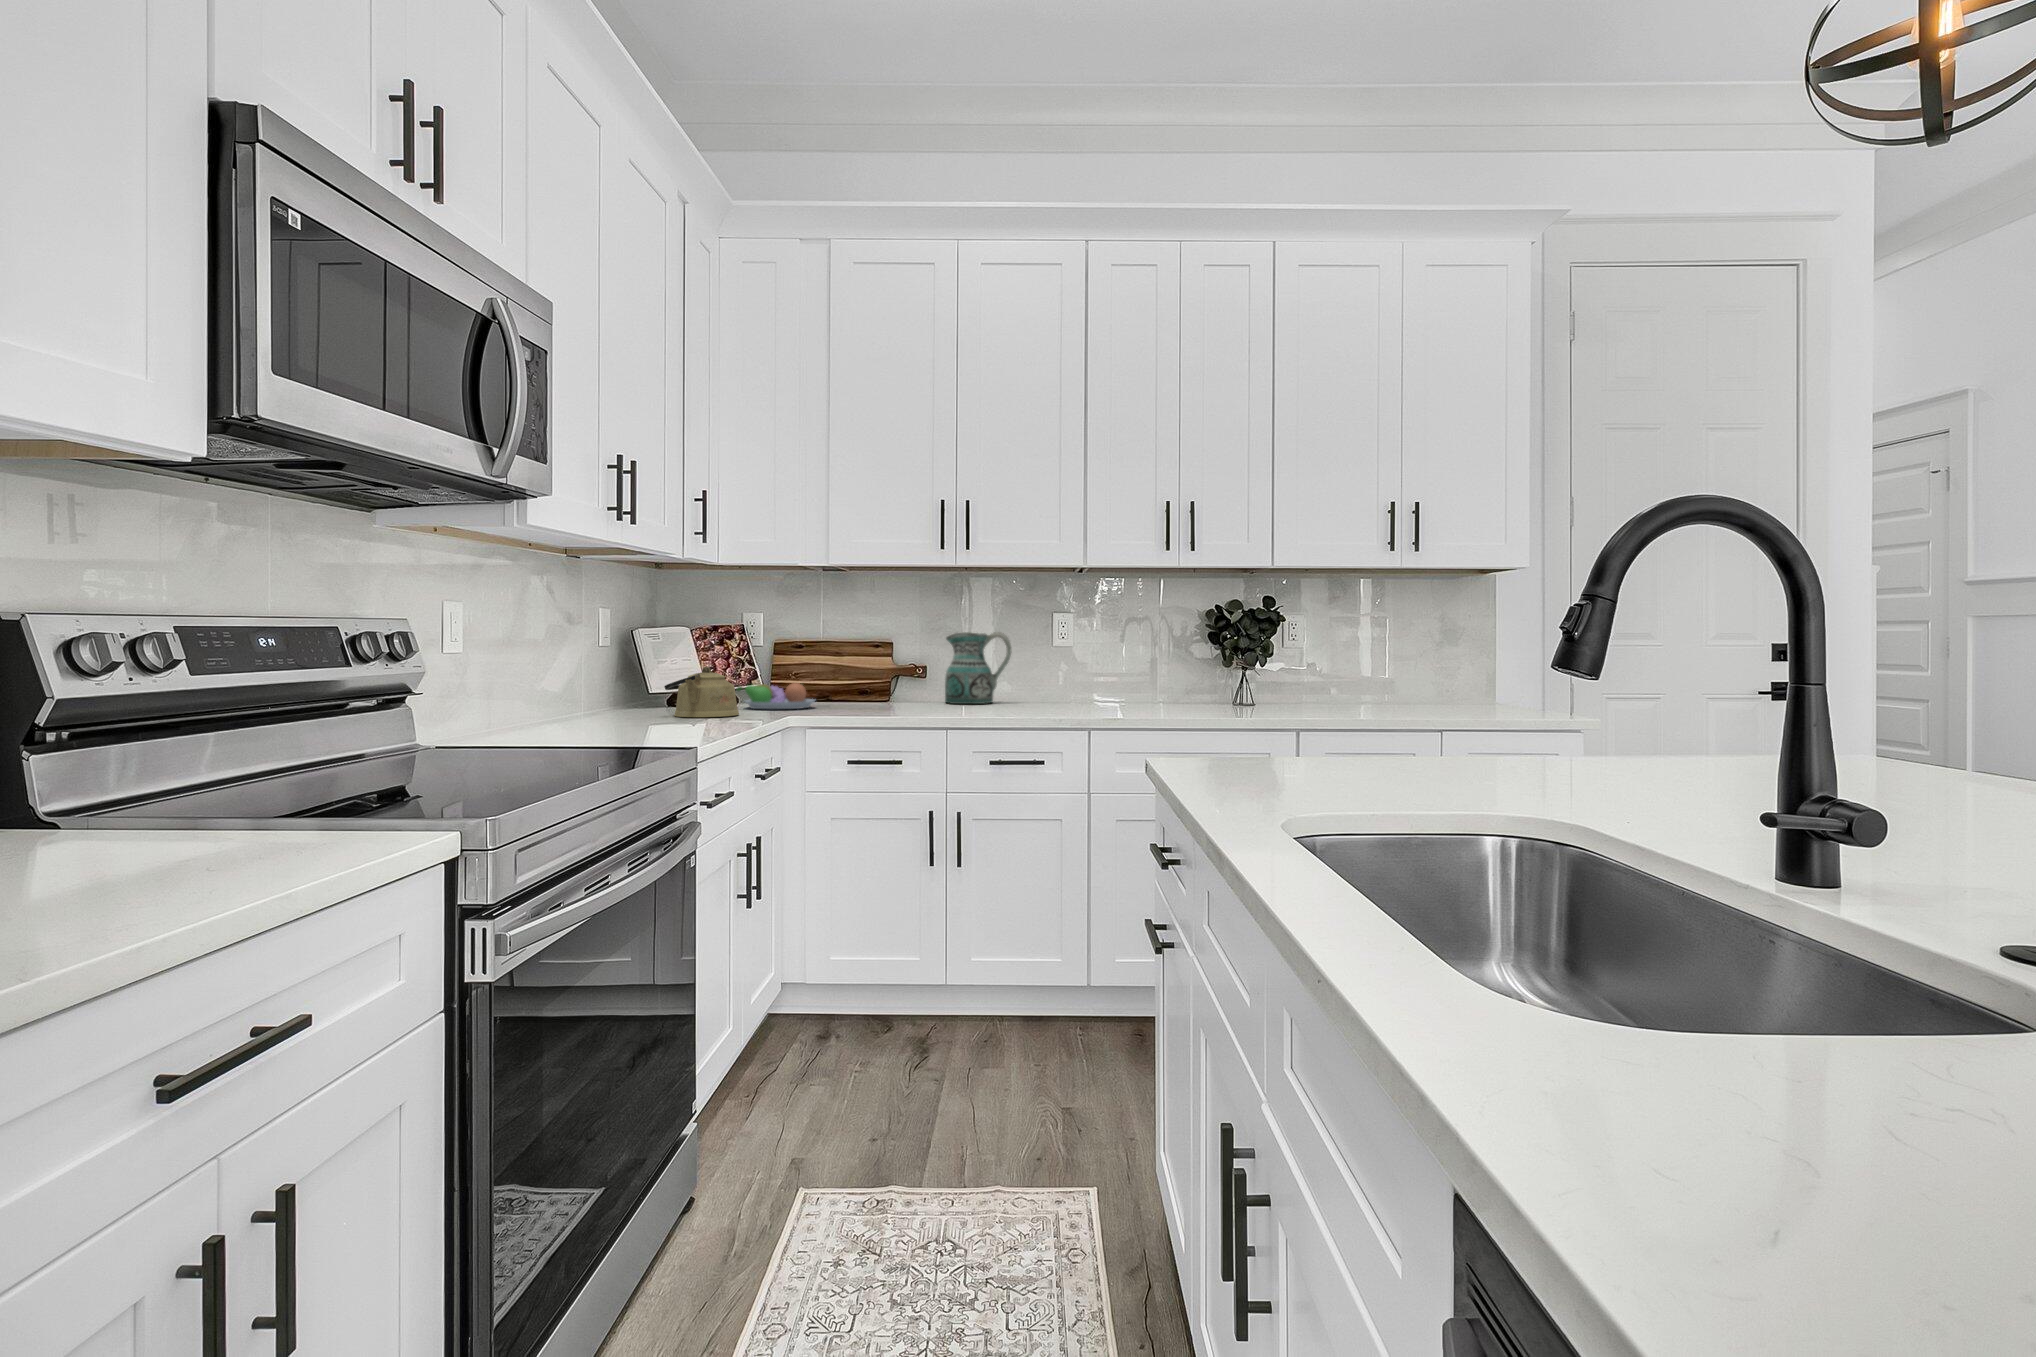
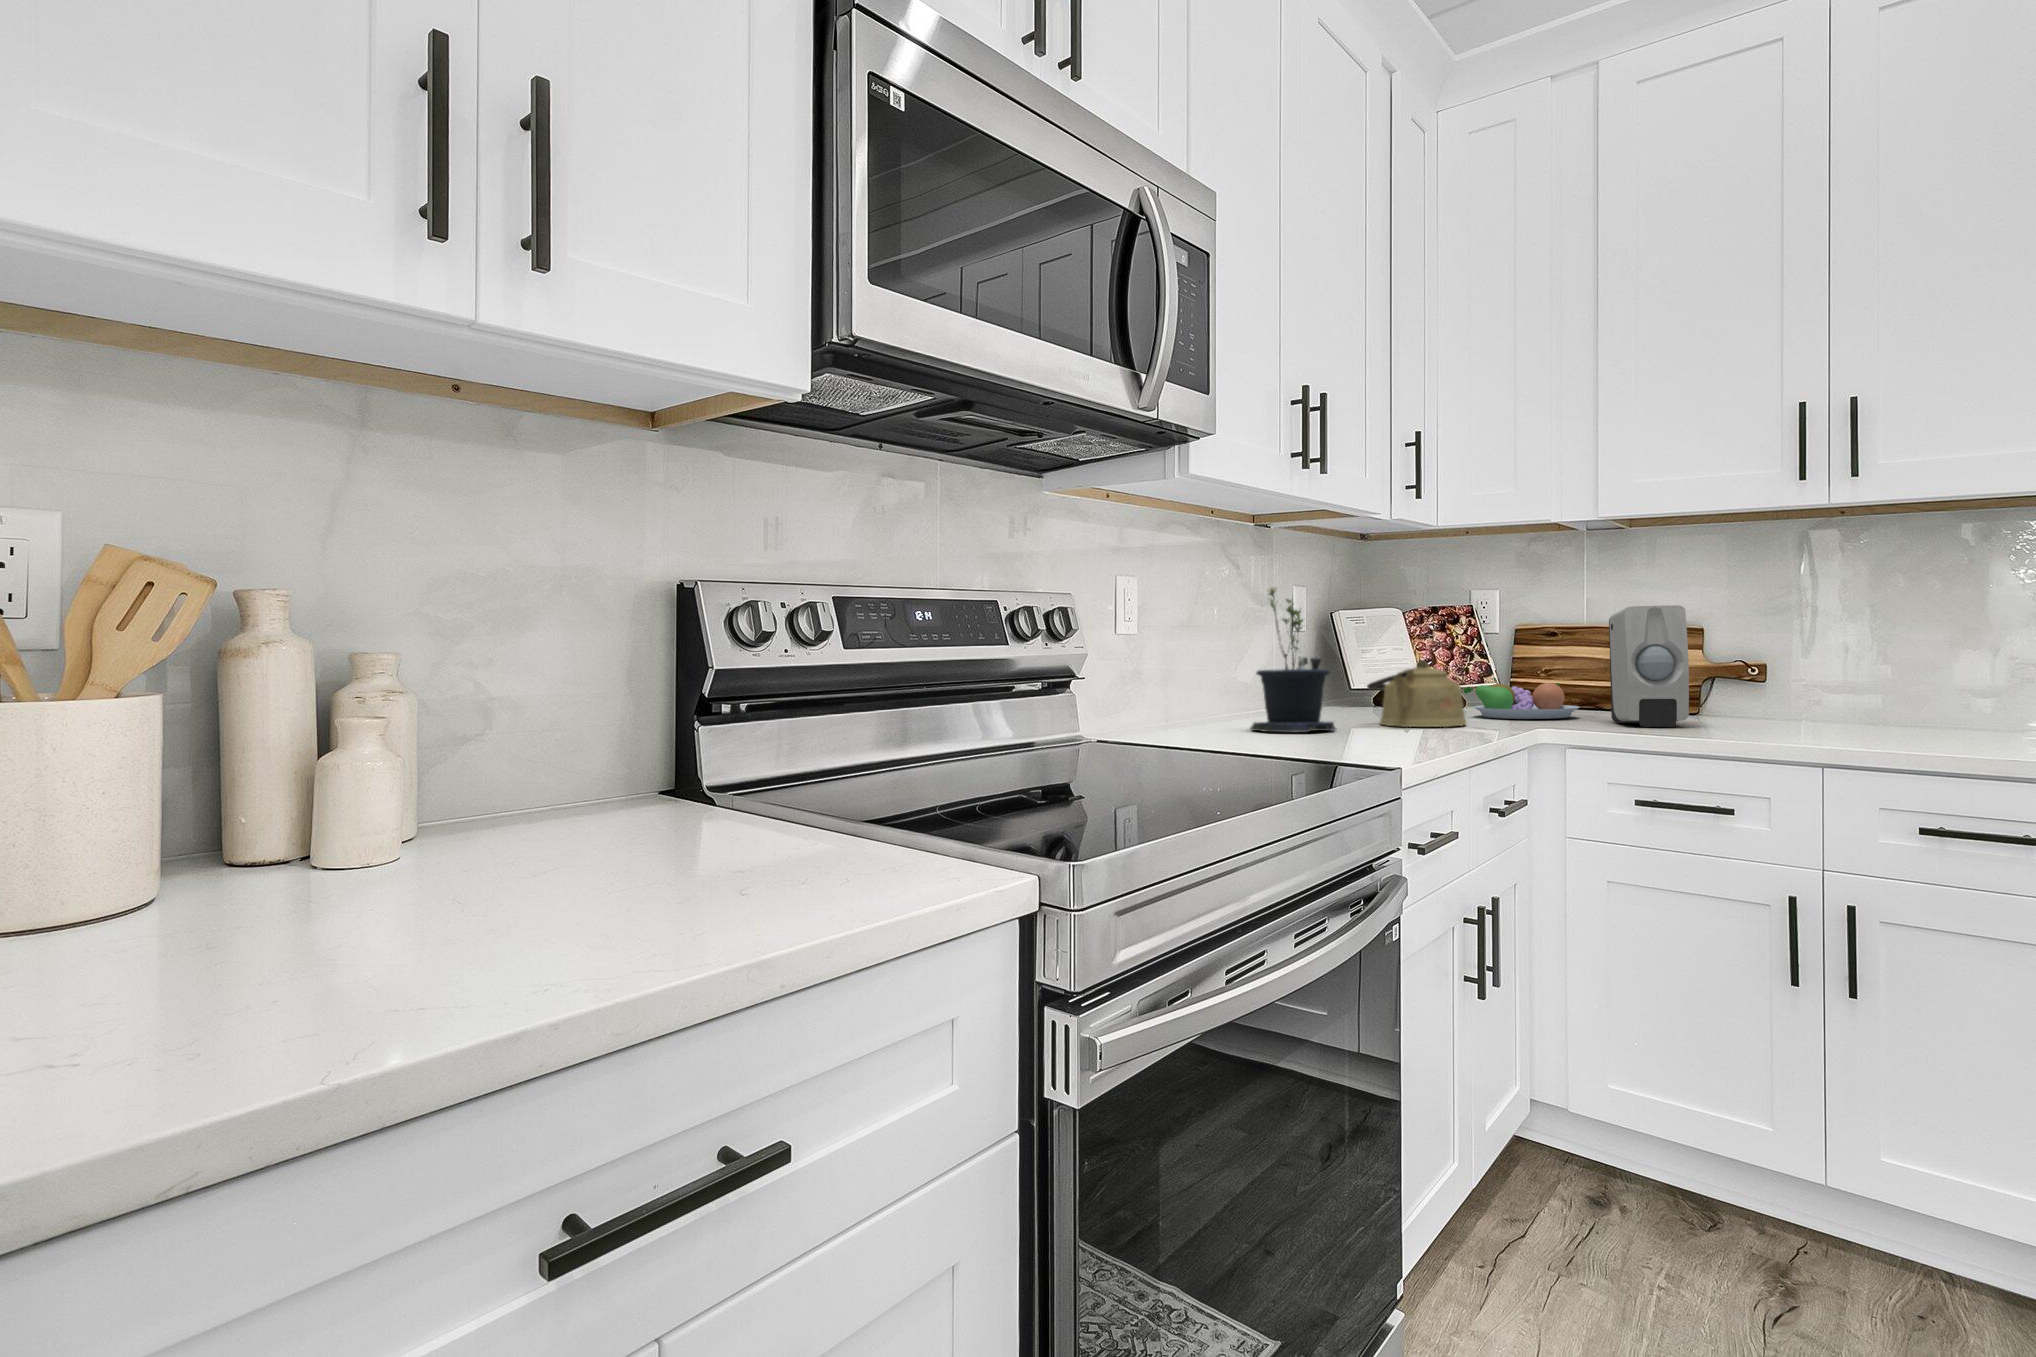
potted plant: none [569,609,642,725] -> present [1251,587,1337,732]
soap dispenser: none [835,631,883,713] -> present [1609,605,1689,727]
ceramic pitcher: present [945,632,1011,704] -> none [1793,604,1919,718]

